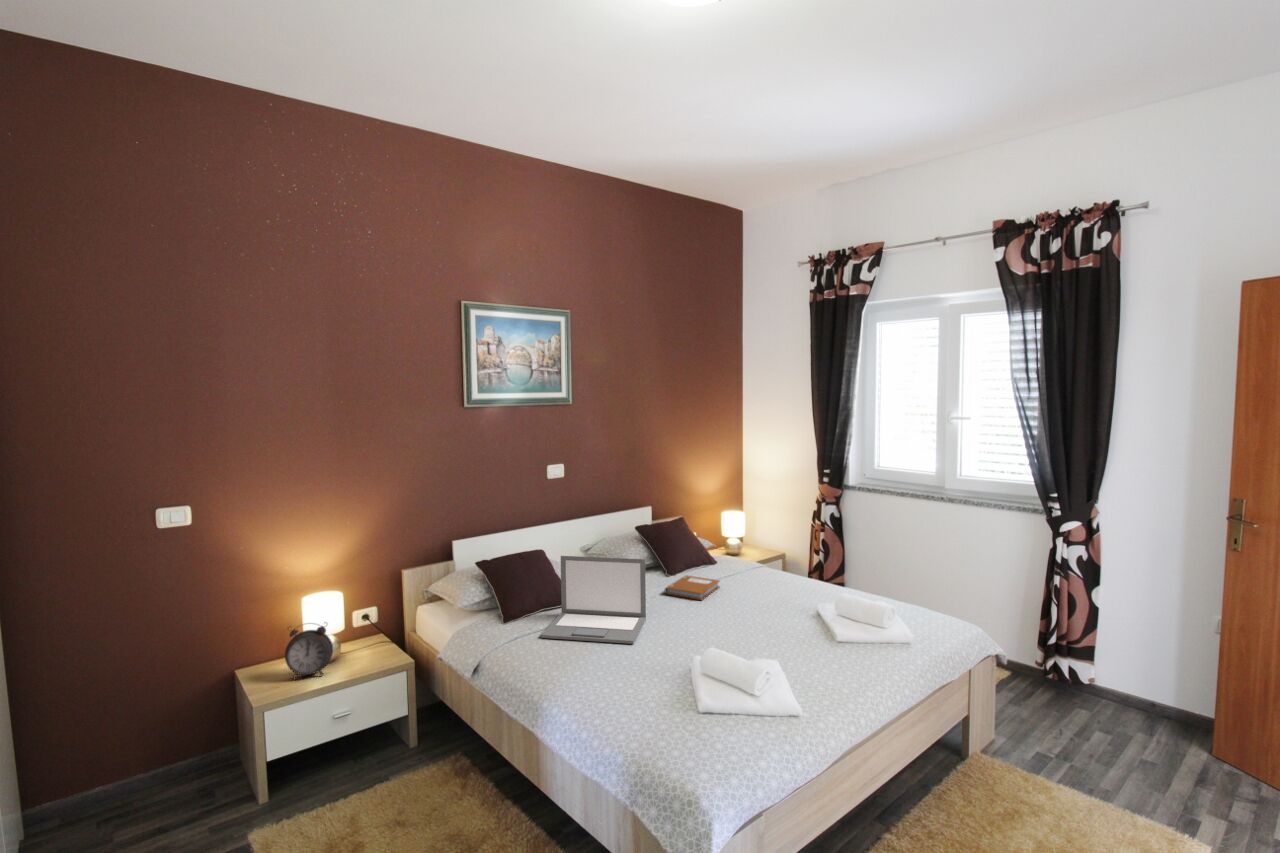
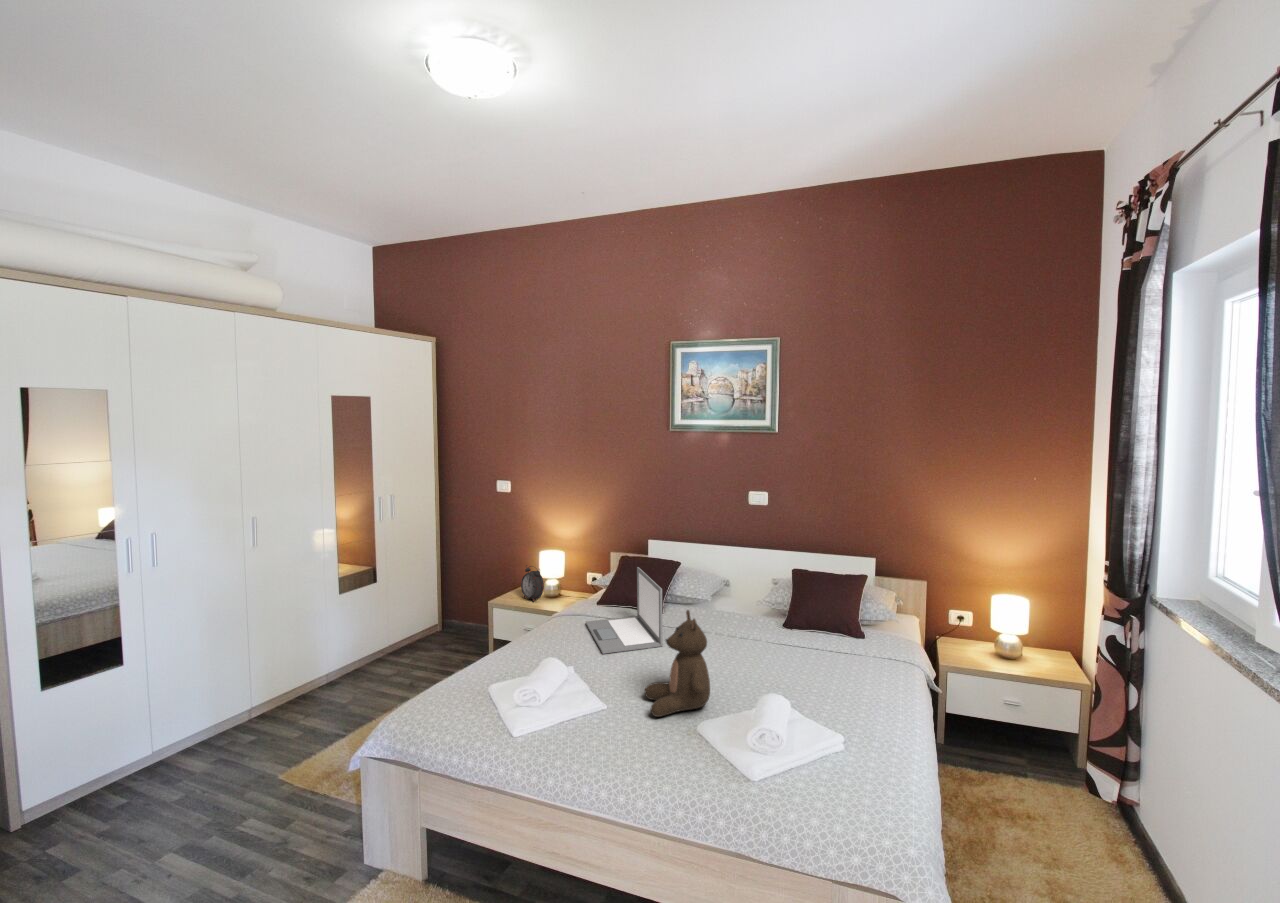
stuffed bear: none [738,550,808,647] -> present [645,610,710,717]
notebook: present [665,576,719,600] -> none [733,633,793,657]

